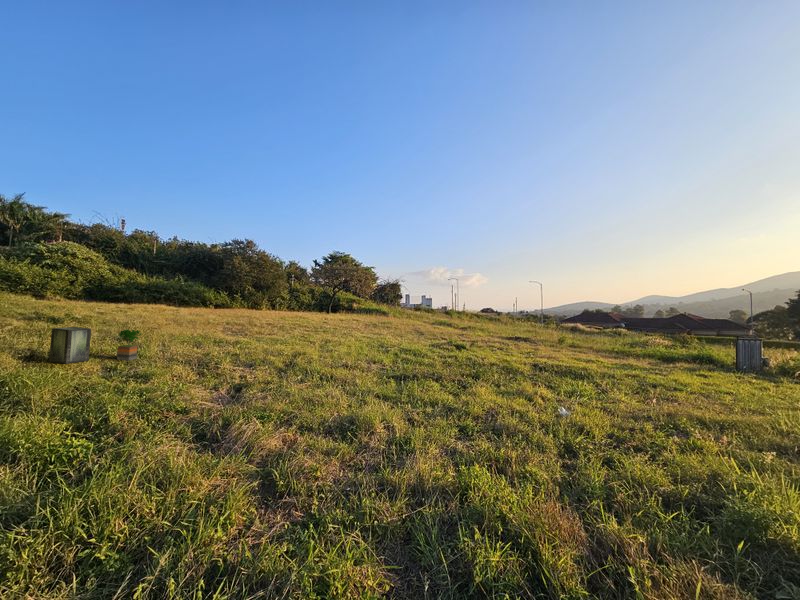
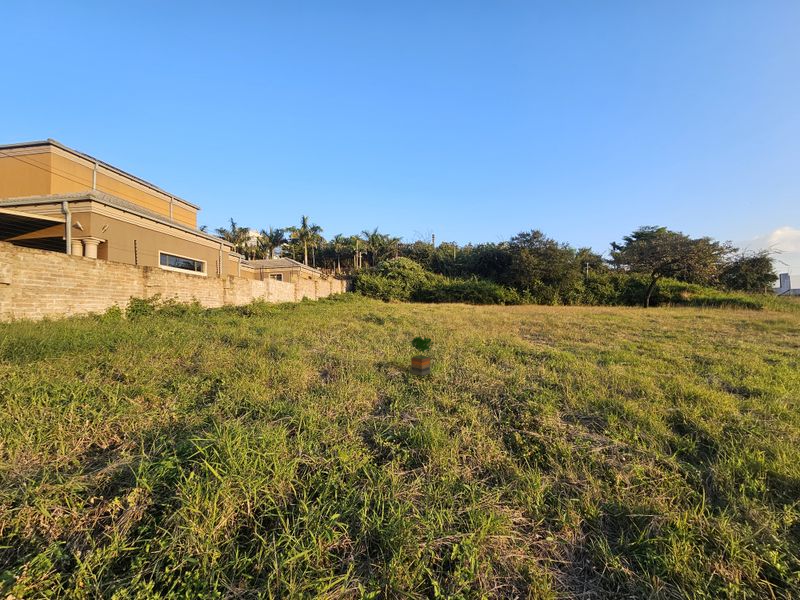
storage box: present [49,327,91,364] -> none [356,333,387,375]

